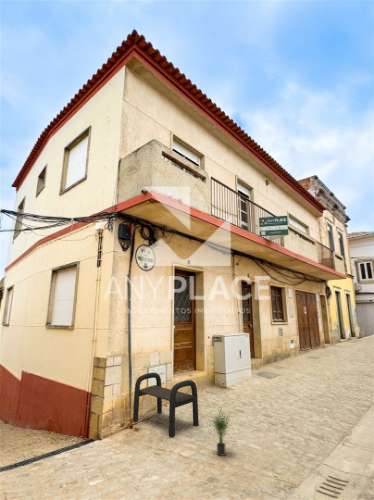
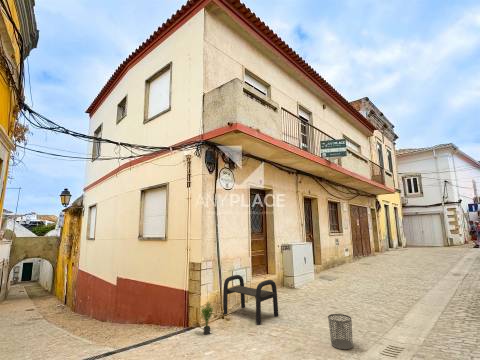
potted plant: present [212,409,228,456] -> present [201,302,213,335]
waste bin: none [252,427,282,476] -> present [328,314,353,349]

